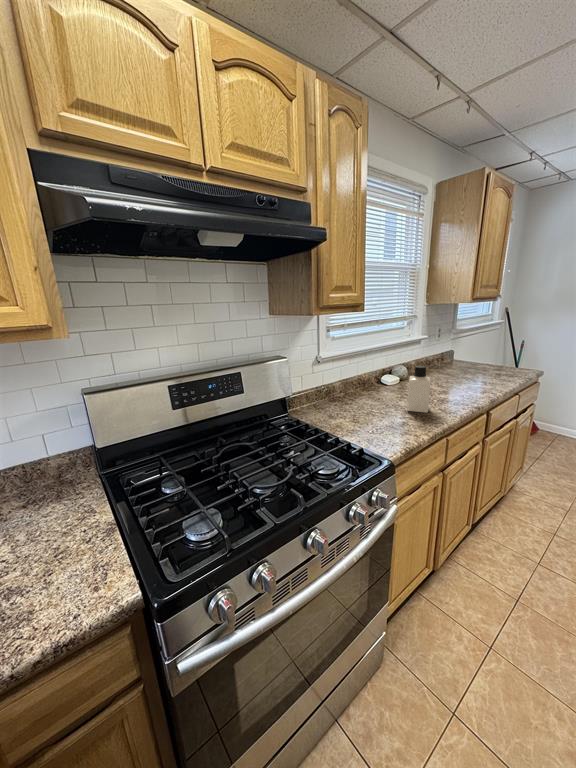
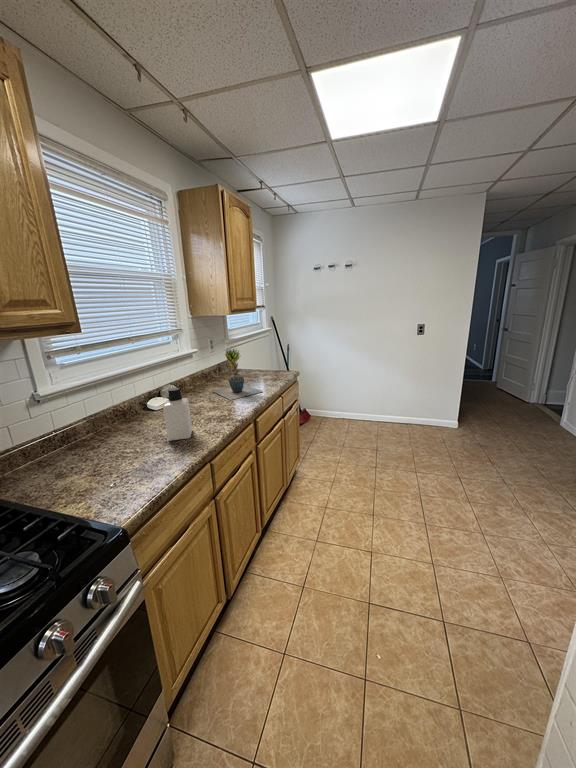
potted plant: none [438,337,498,388] -> present [213,349,262,400]

